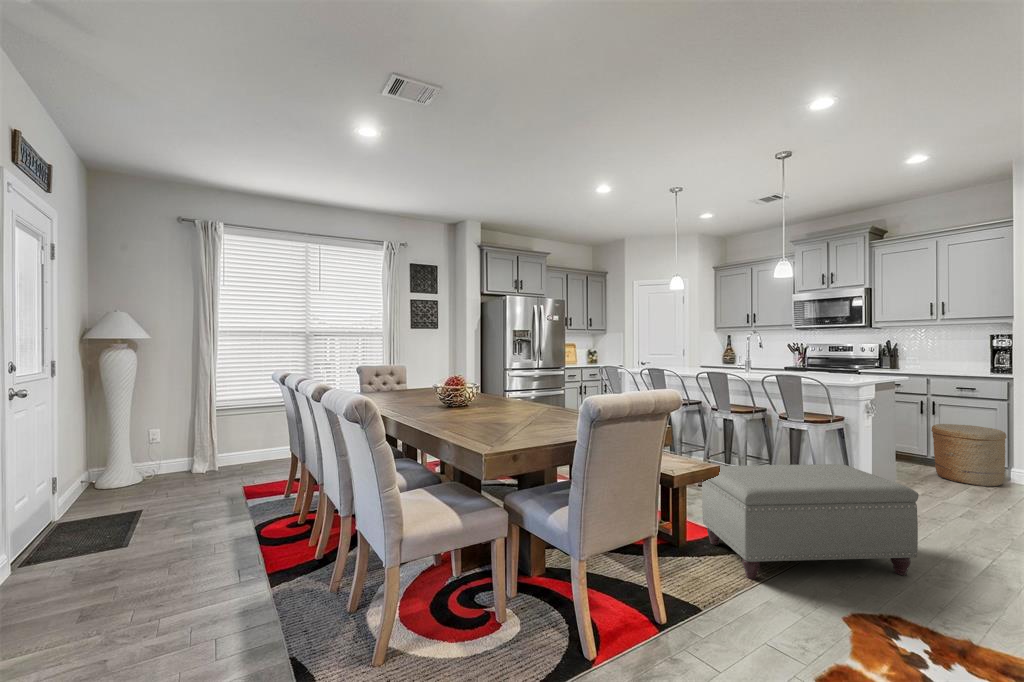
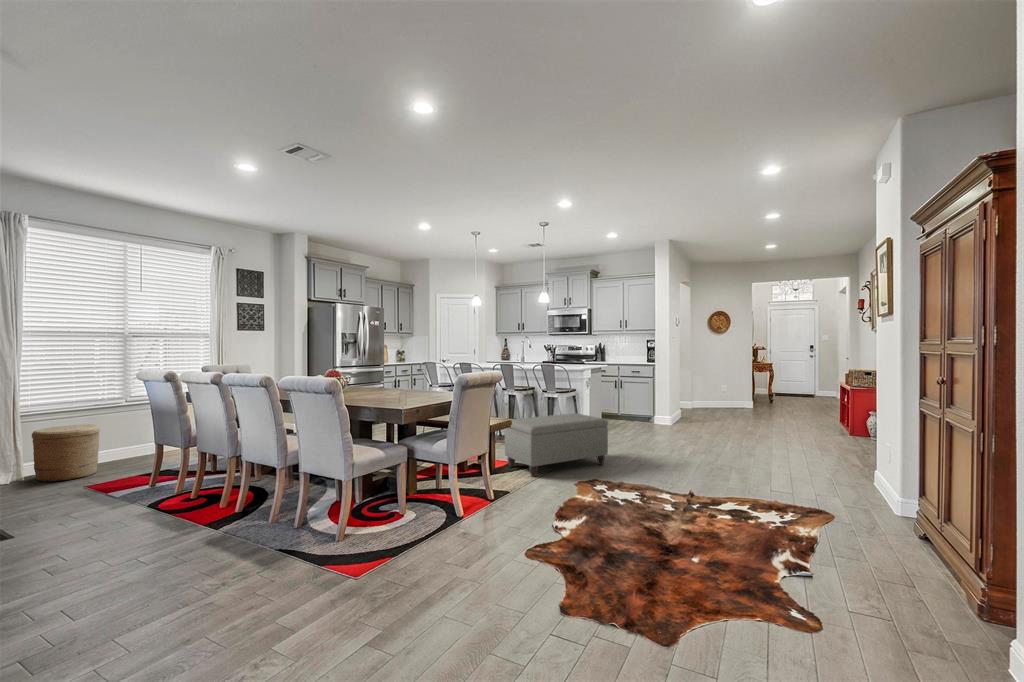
woven basket: present [931,424,1006,486] -> present [32,424,100,482]

